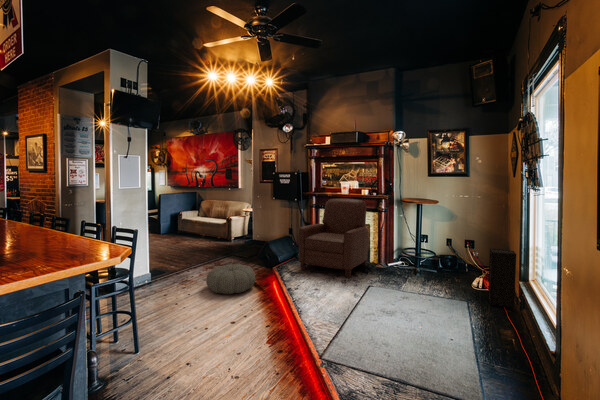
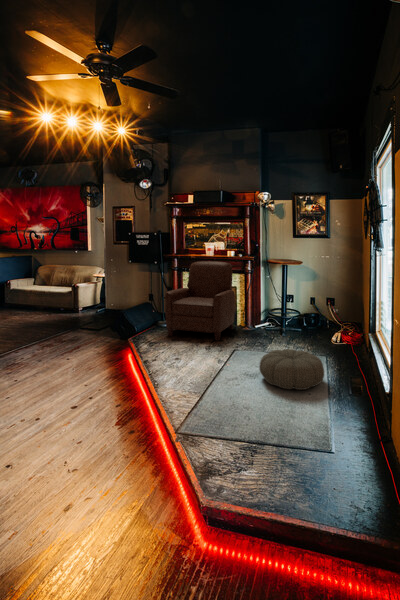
speaker: present [488,248,516,307] -> none [346,305,371,357]
pouf: present [206,264,255,294] -> present [259,349,324,390]

